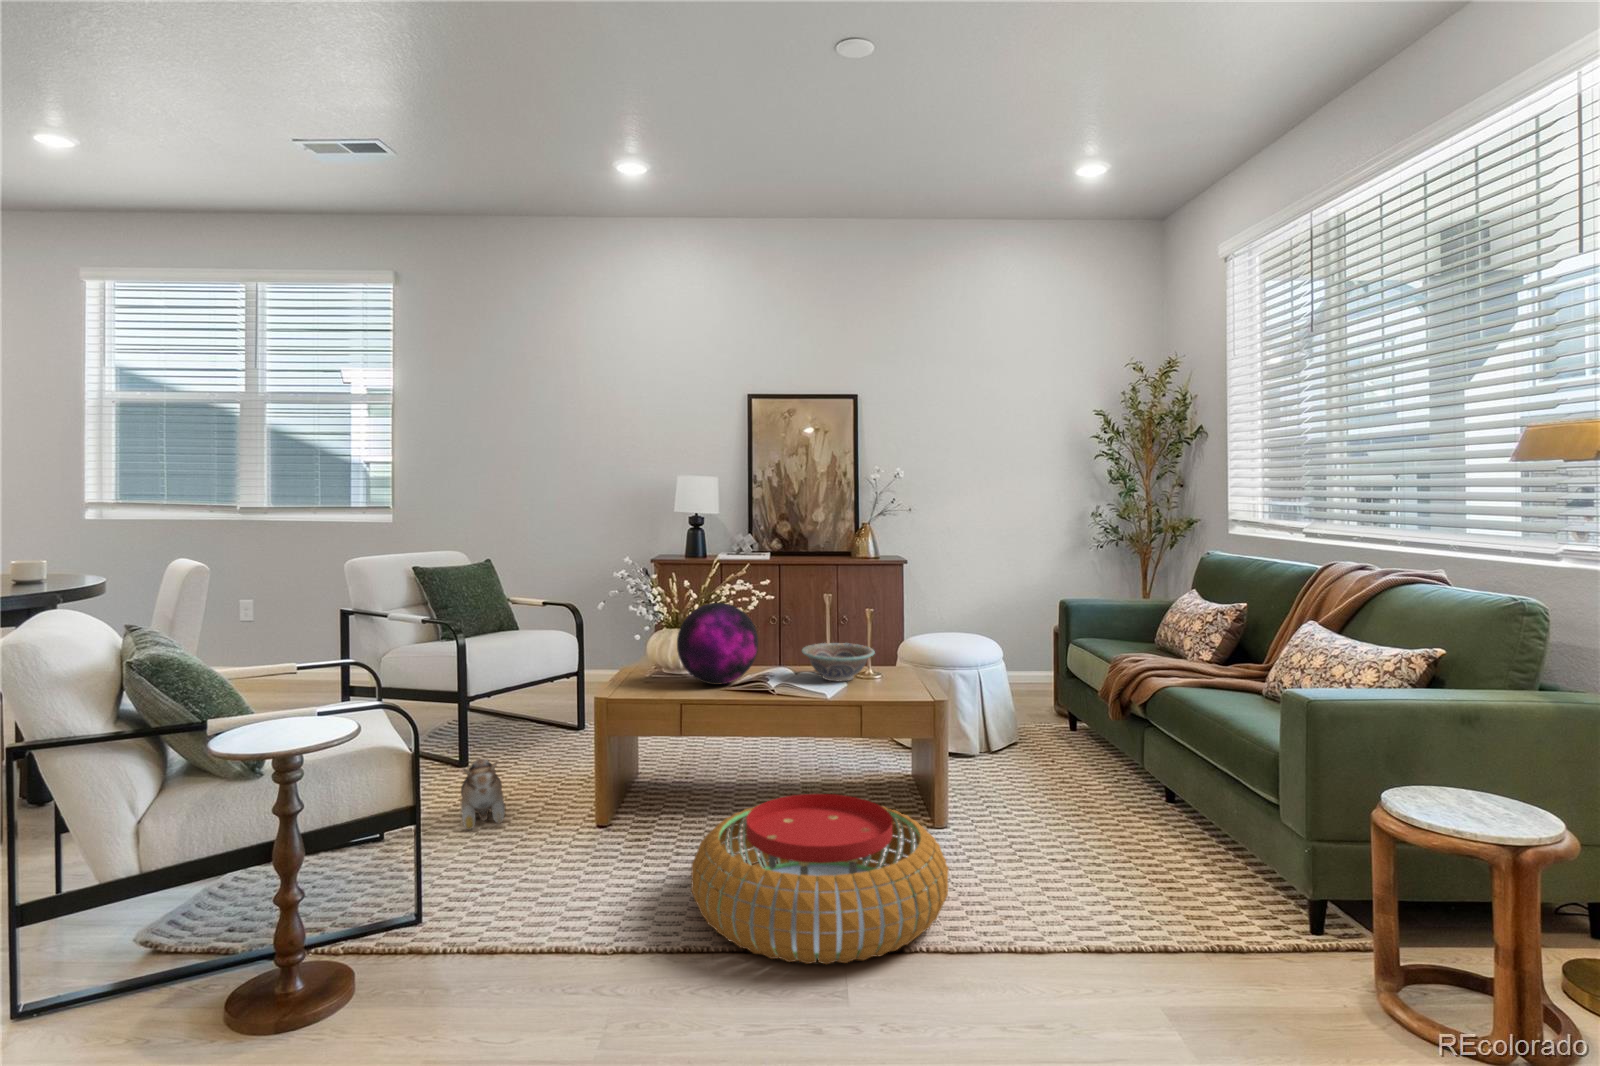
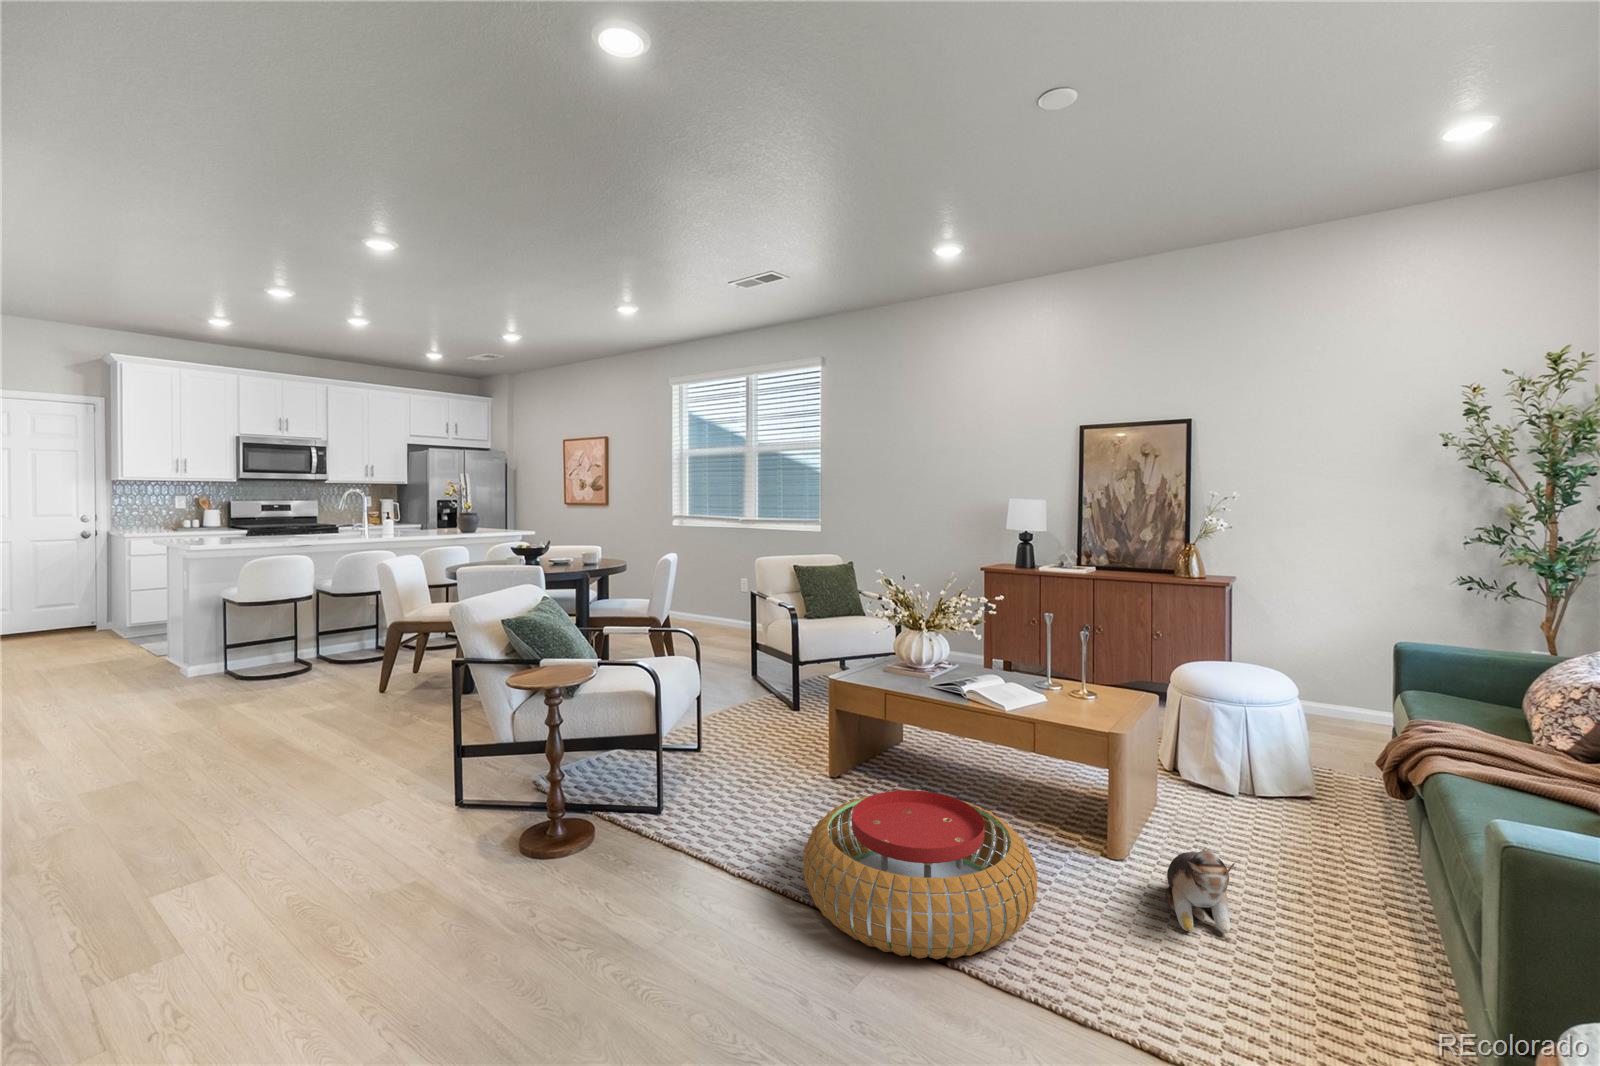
decorative orb: present [677,603,758,685] -> none [900,613,971,682]
decorative bowl: present [802,643,875,681] -> none [1013,658,1086,697]
plush toy: present [461,759,505,830] -> present [1166,849,1235,934]

